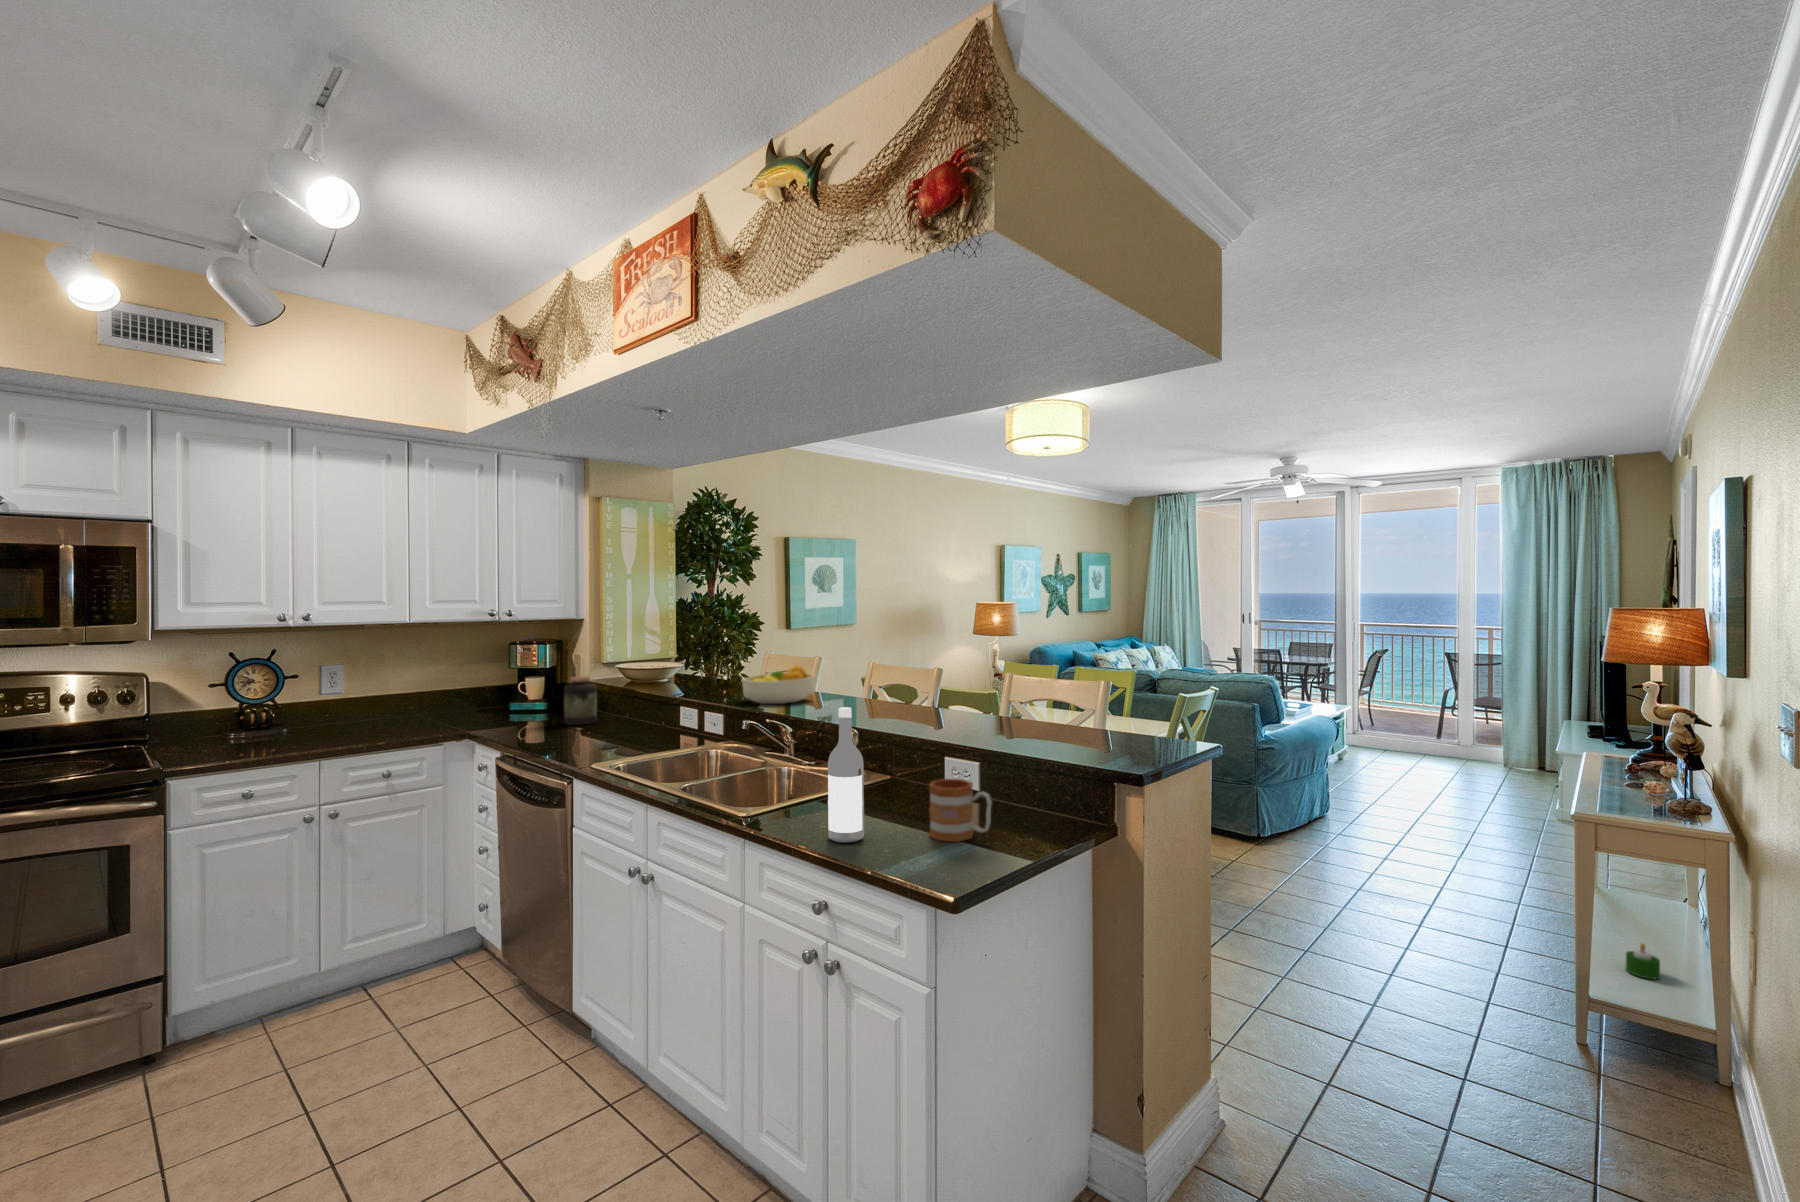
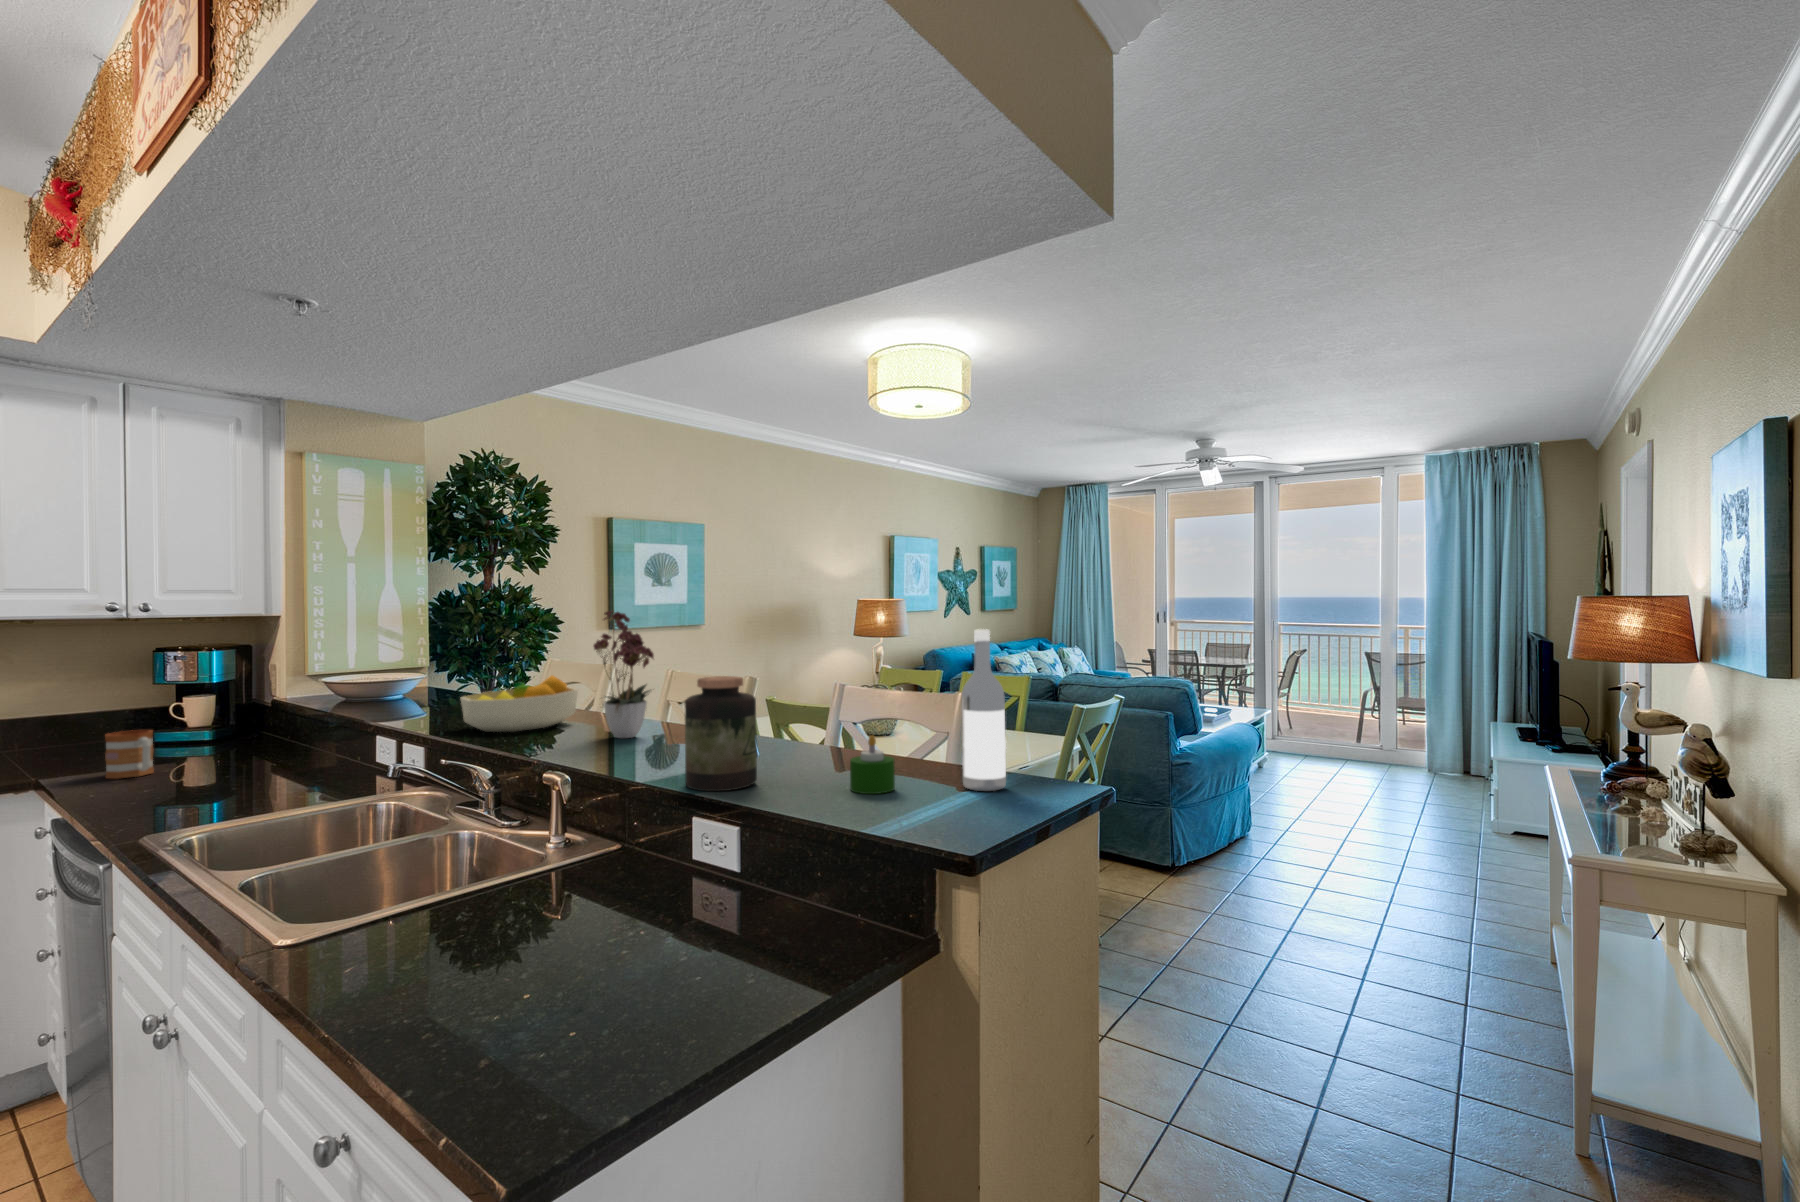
flower arrangement: none [835,615,888,710] -> present [594,611,654,738]
jar: present [564,676,597,725] -> present [685,676,757,791]
wine bottle: present [828,707,864,843] -> present [962,629,1006,791]
mug: present [929,779,992,842] -> present [105,730,154,779]
candle: present [1626,943,1660,979] -> present [850,735,895,794]

